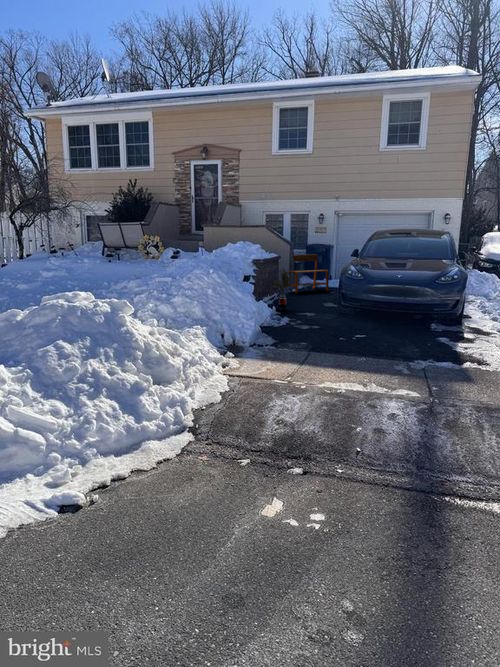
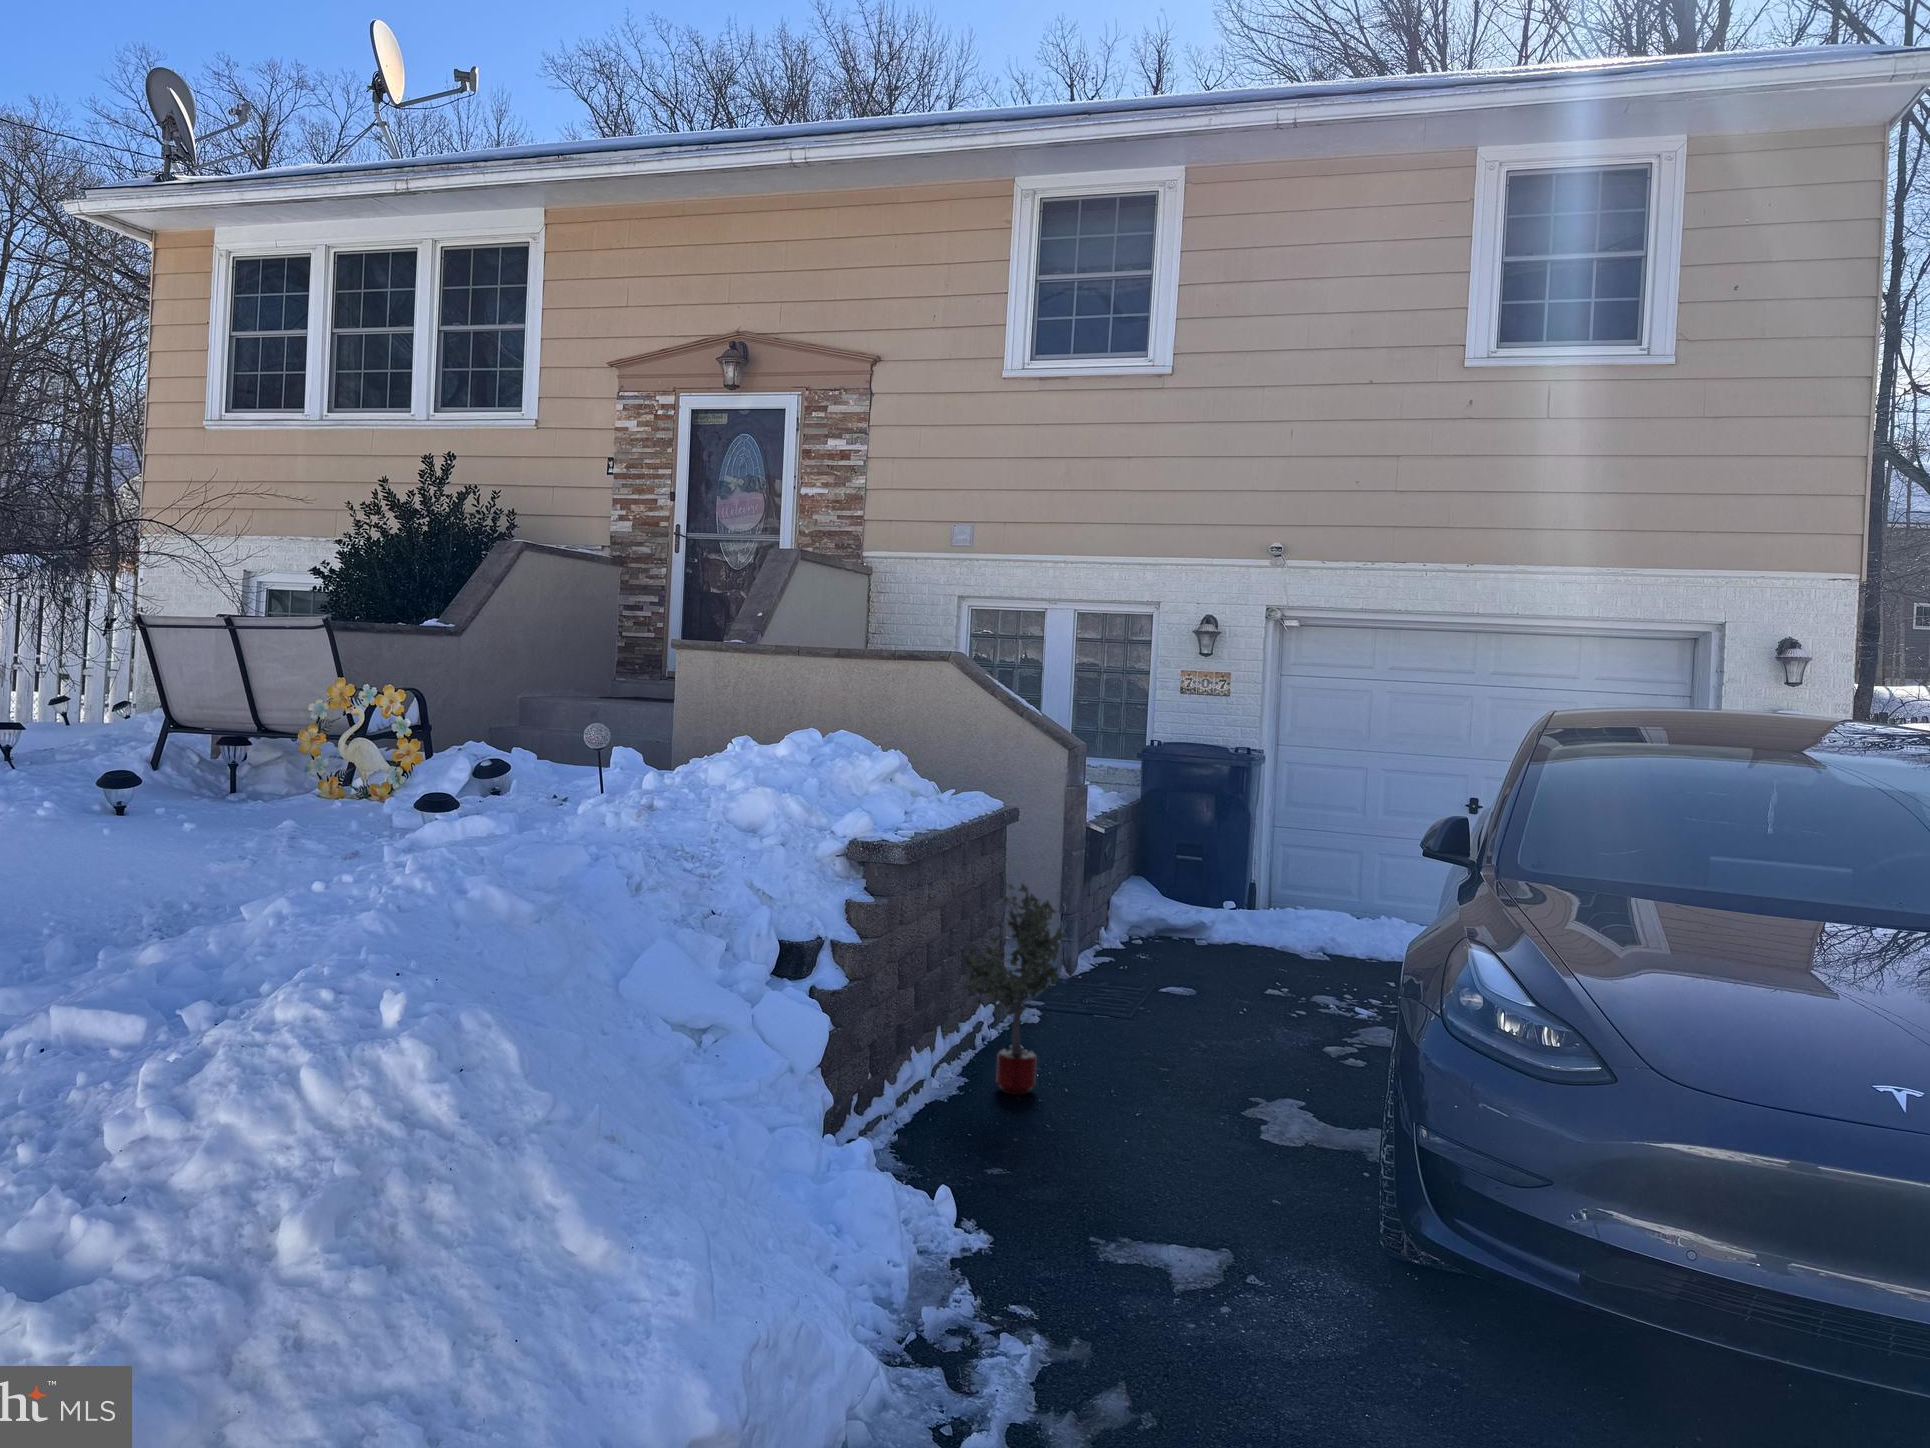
bench: present [287,254,329,293] -> none [1040,795,1251,988]

